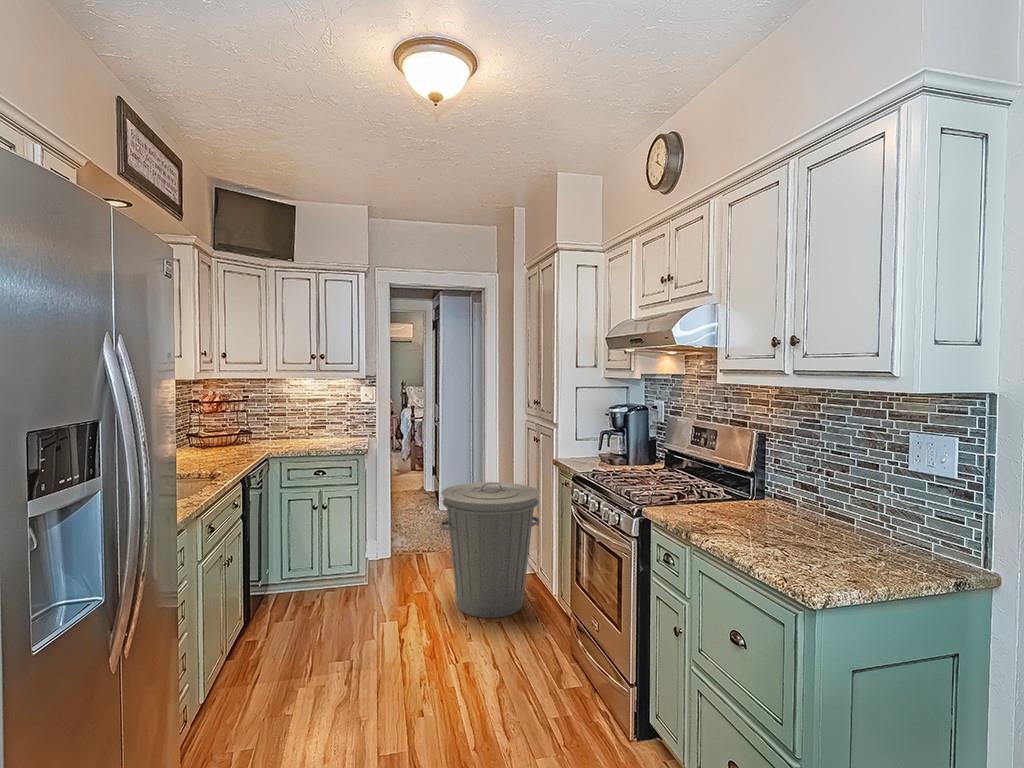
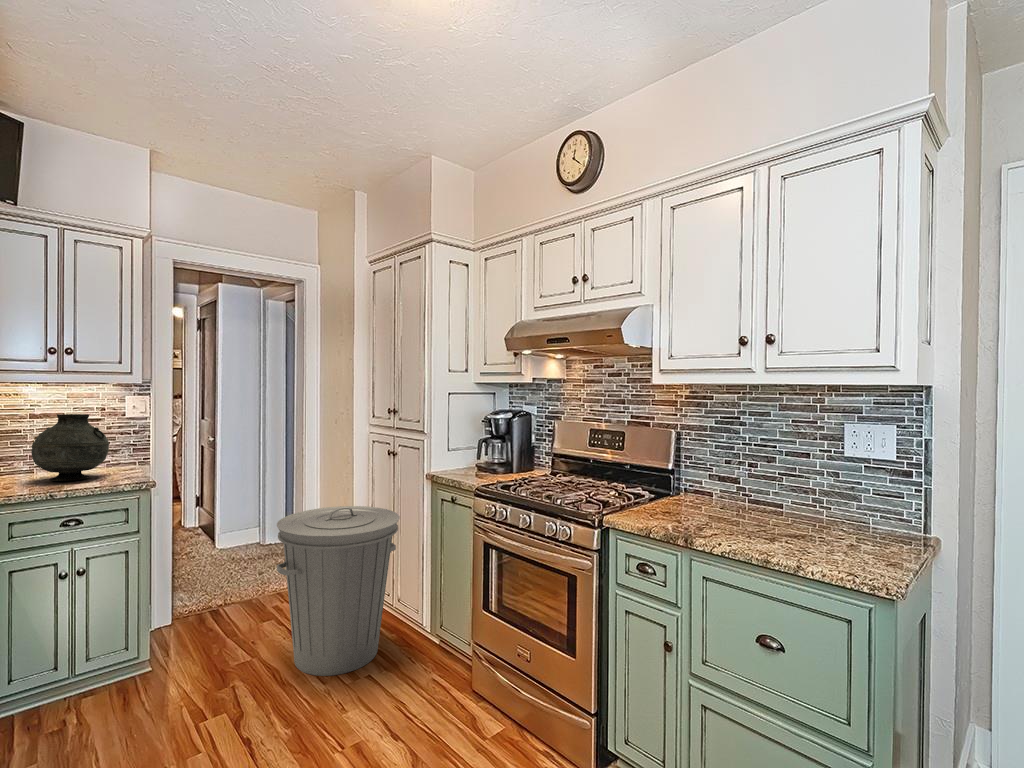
vase: none [302,400,344,445] -> present [31,414,109,481]

